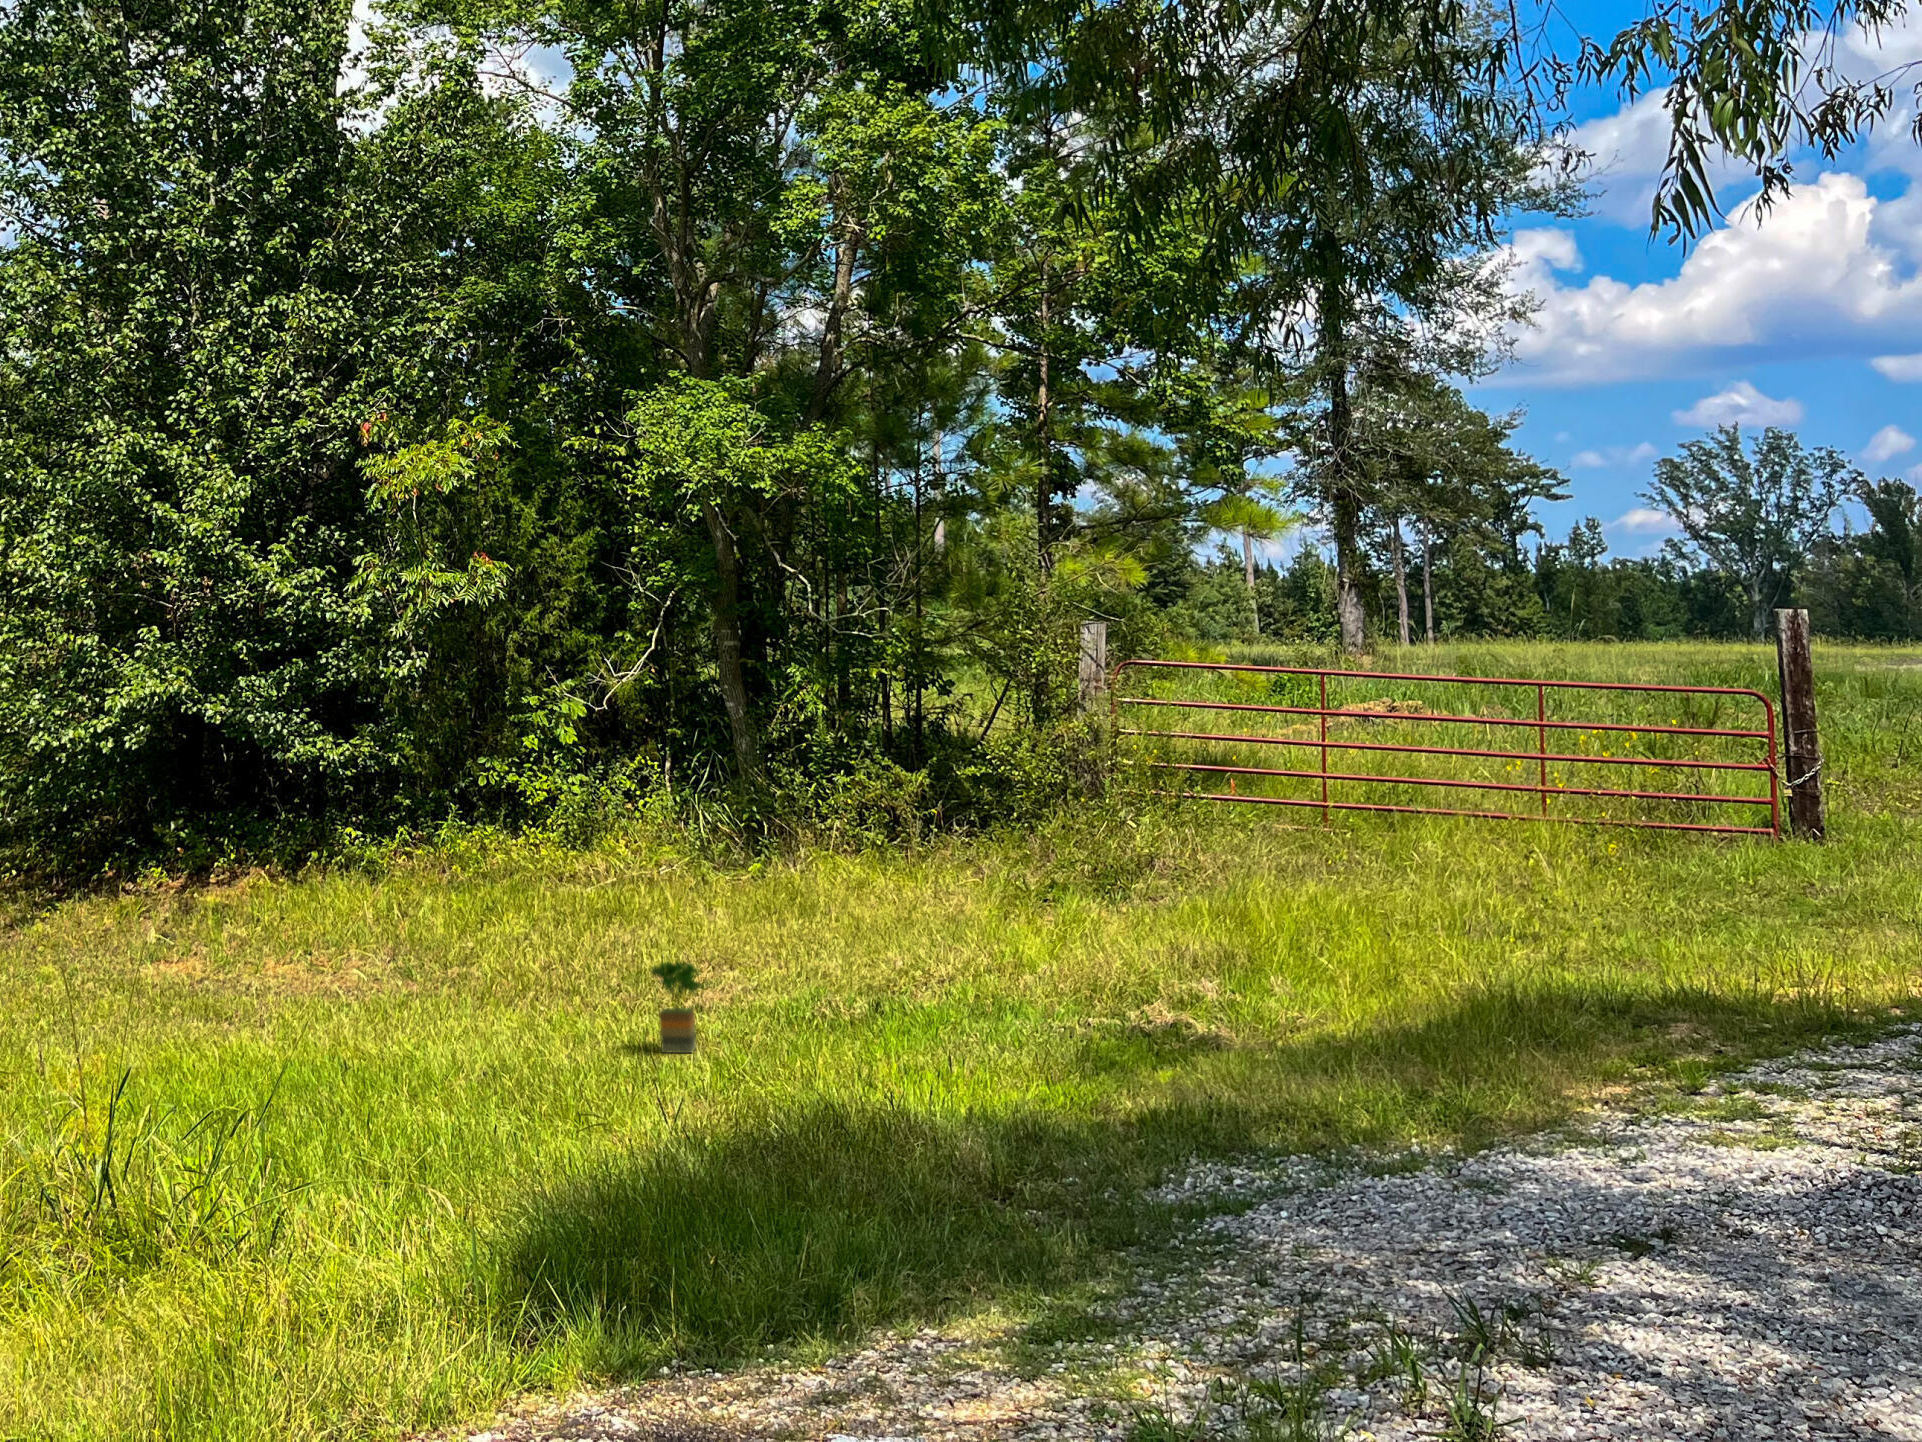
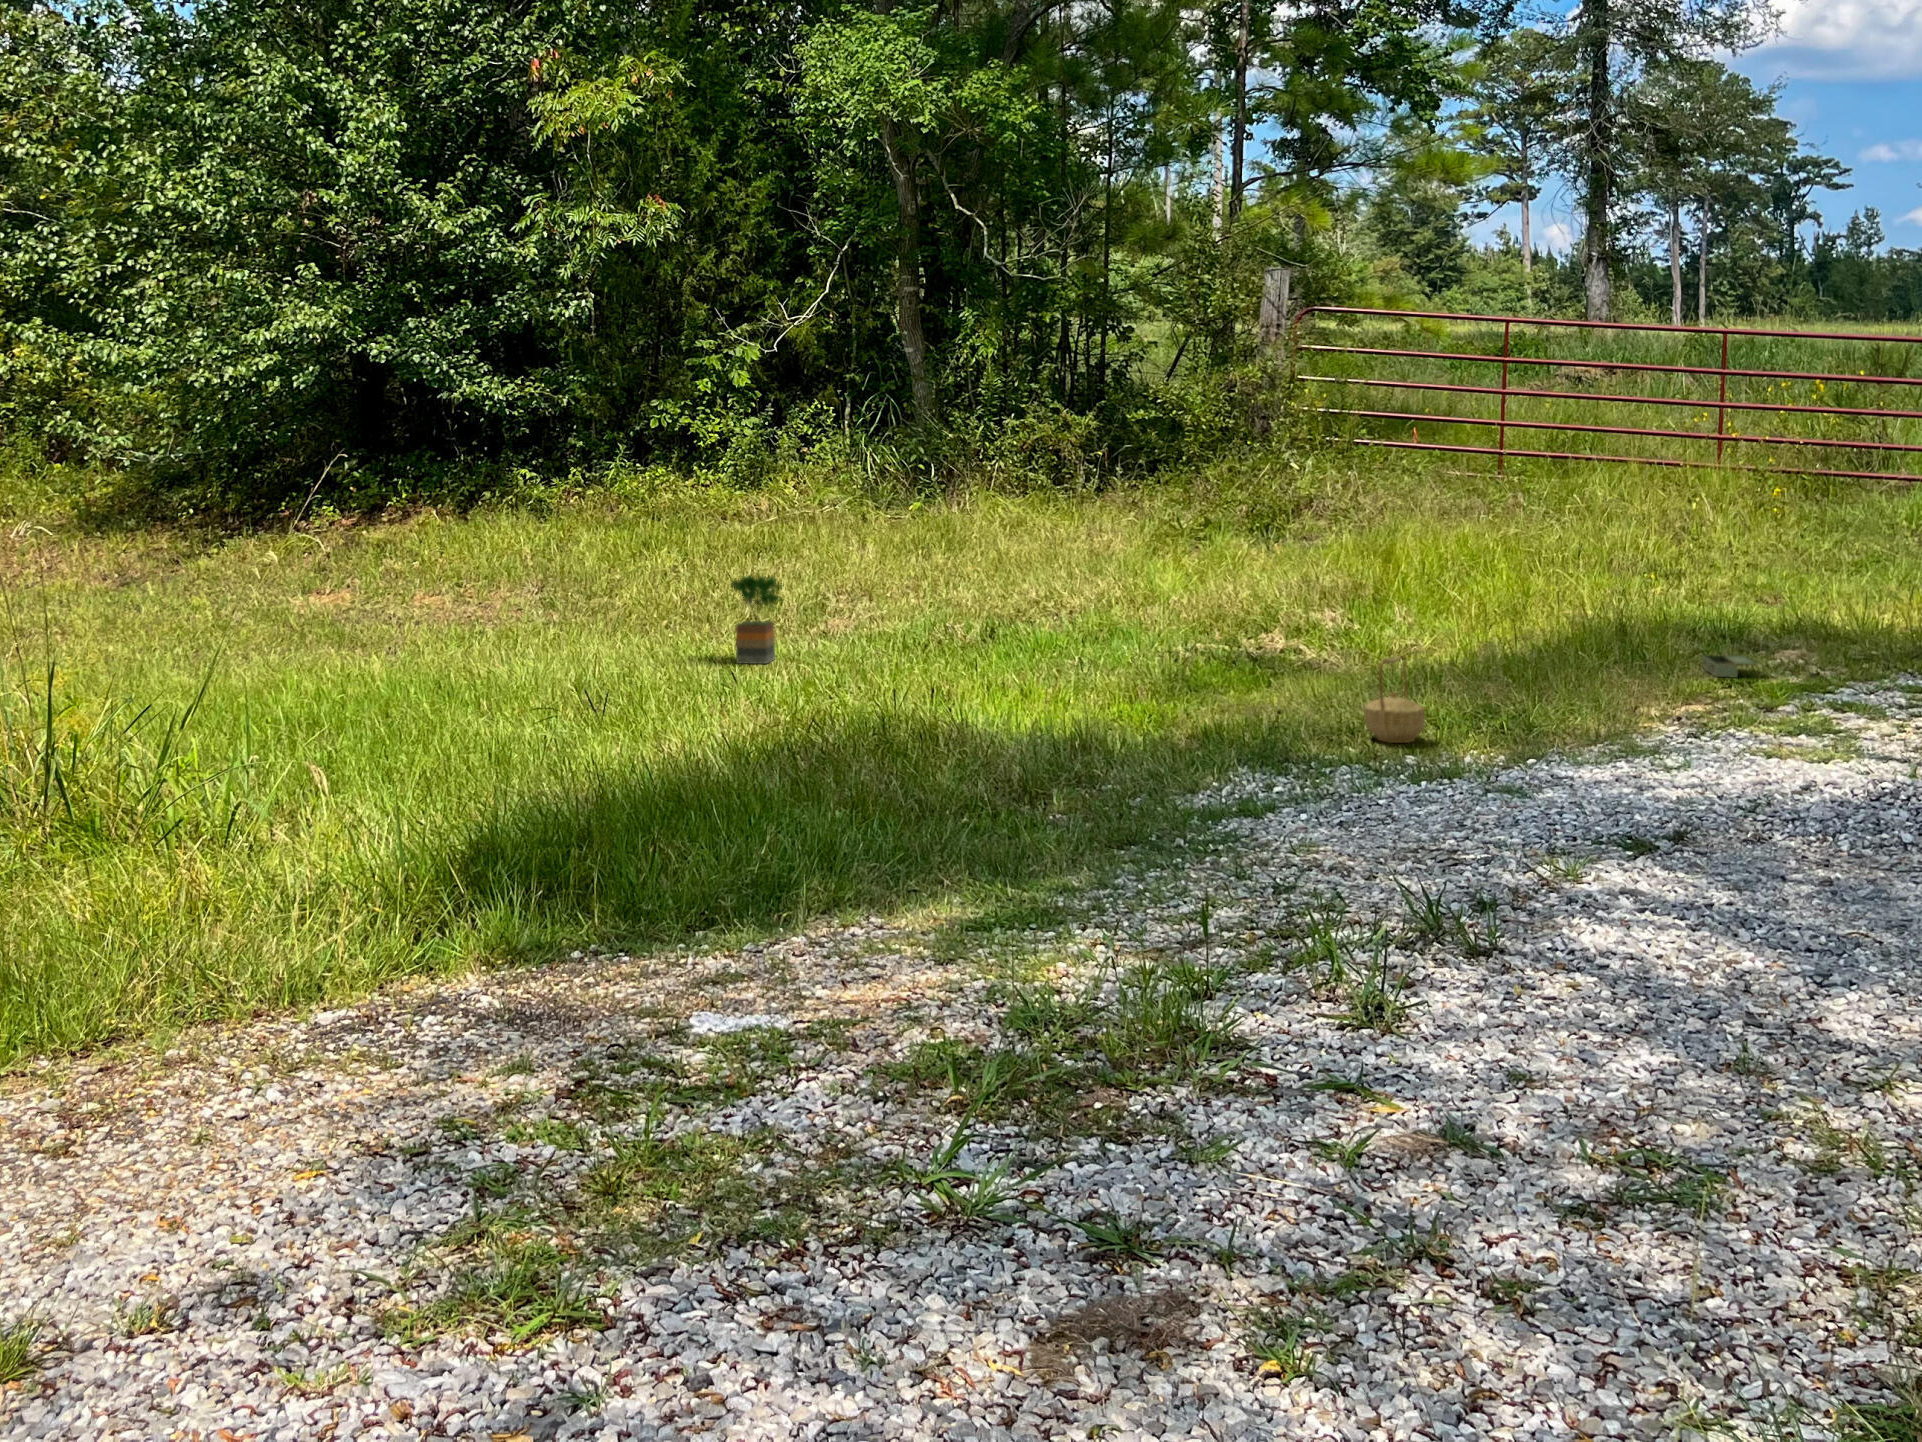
toolbox: none [1617,1036,1676,1060] -> present [1703,655,1757,677]
basket: none [1320,1049,1382,1139] -> present [1364,656,1425,743]

